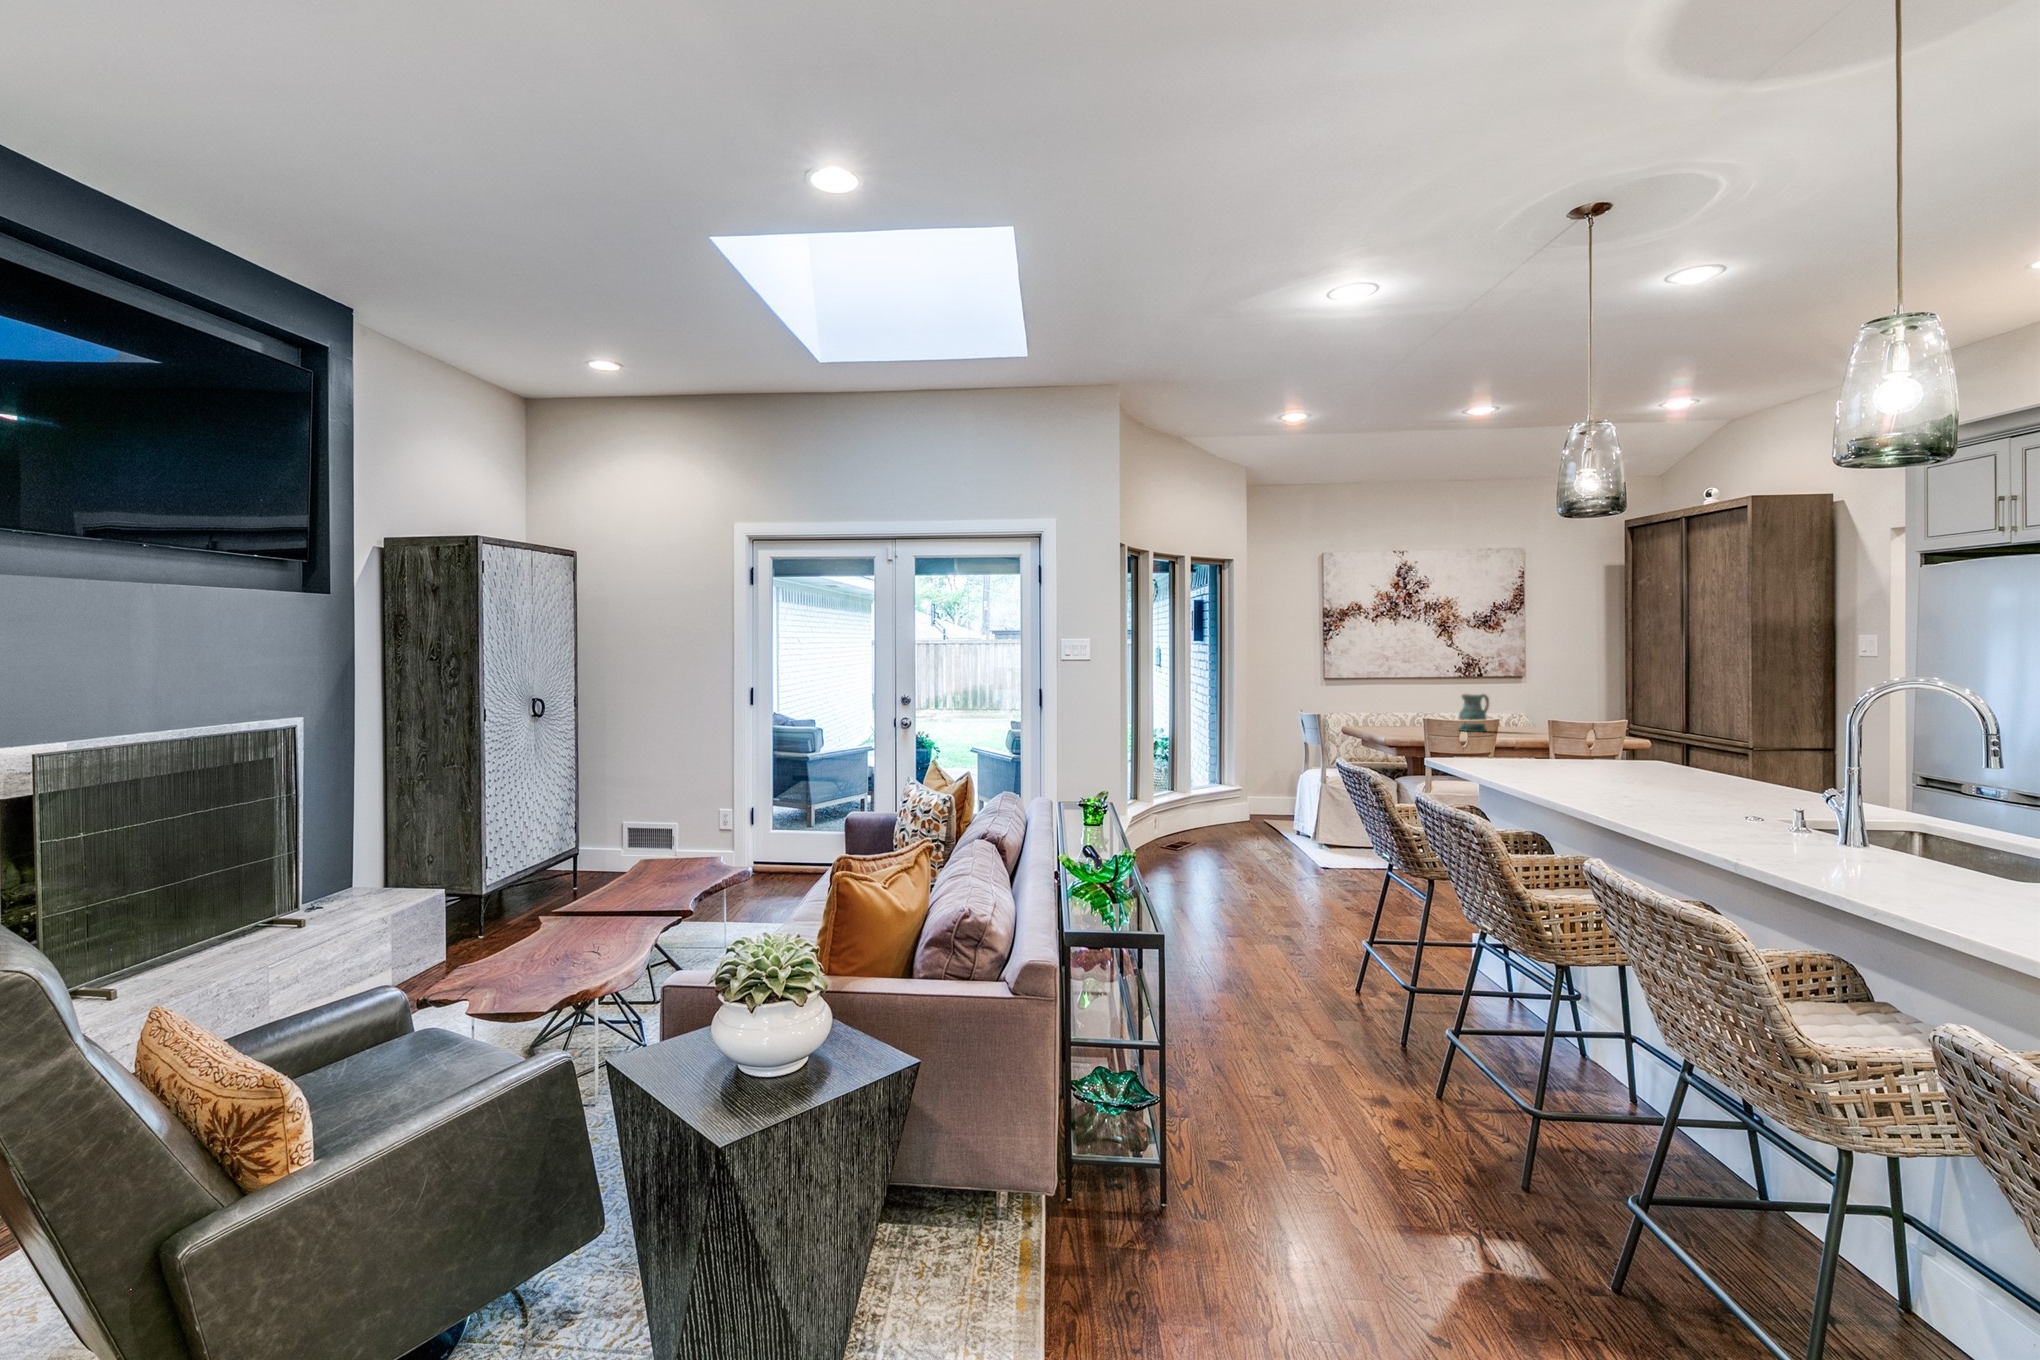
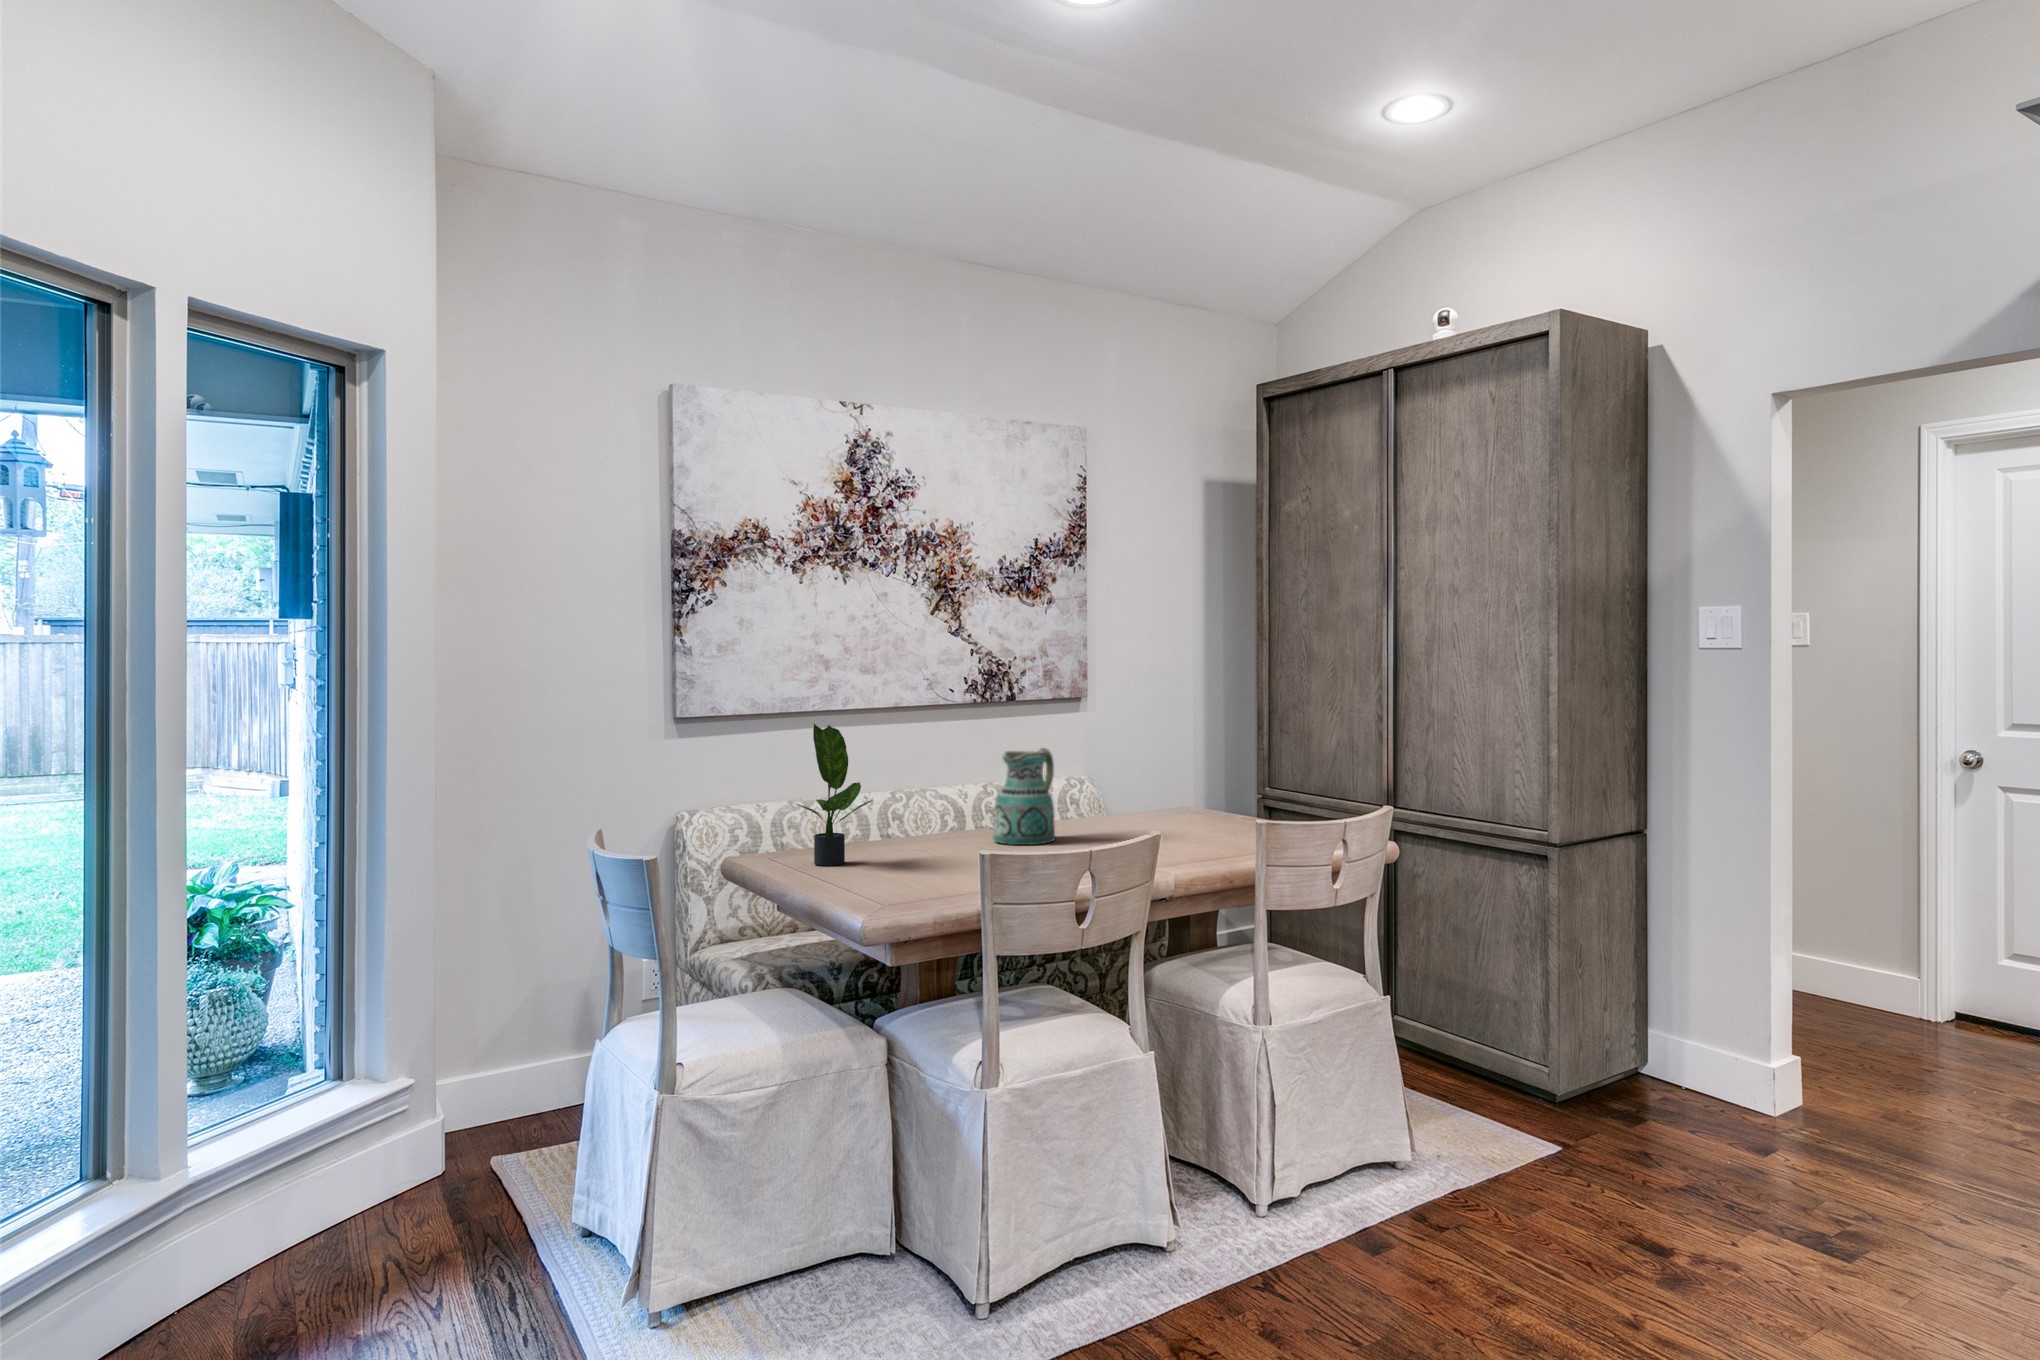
potted plant: none [1369,679,1400,730] -> present [797,724,873,866]

